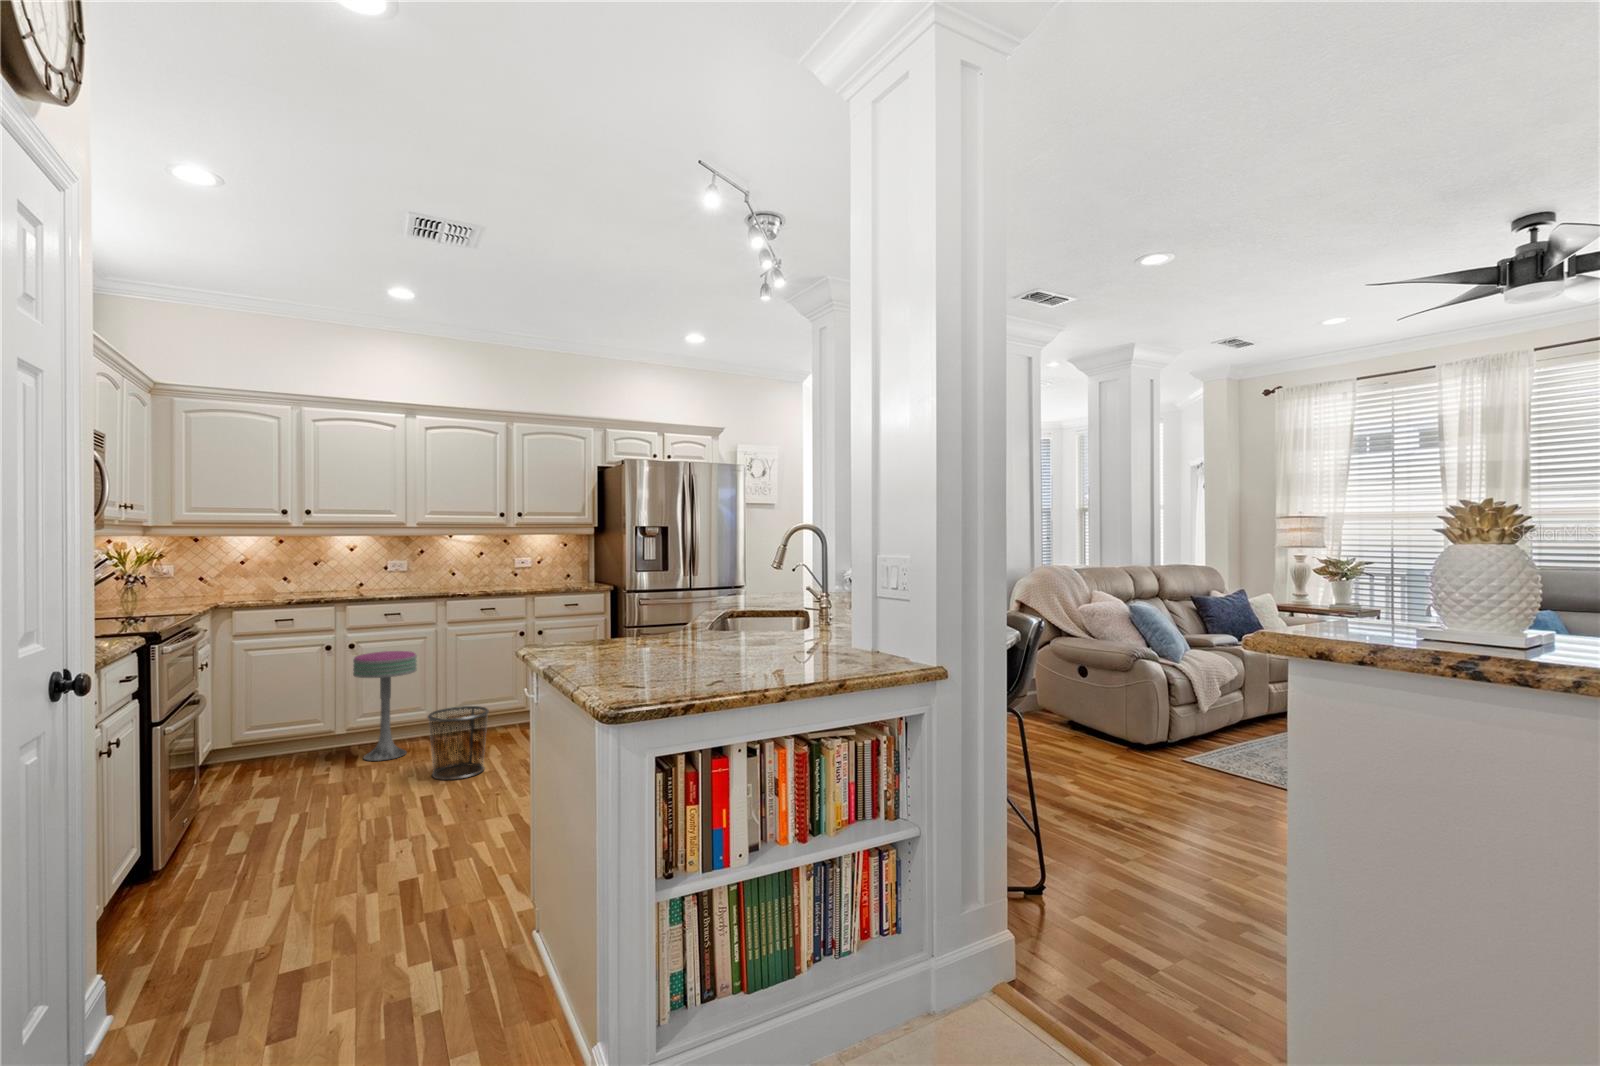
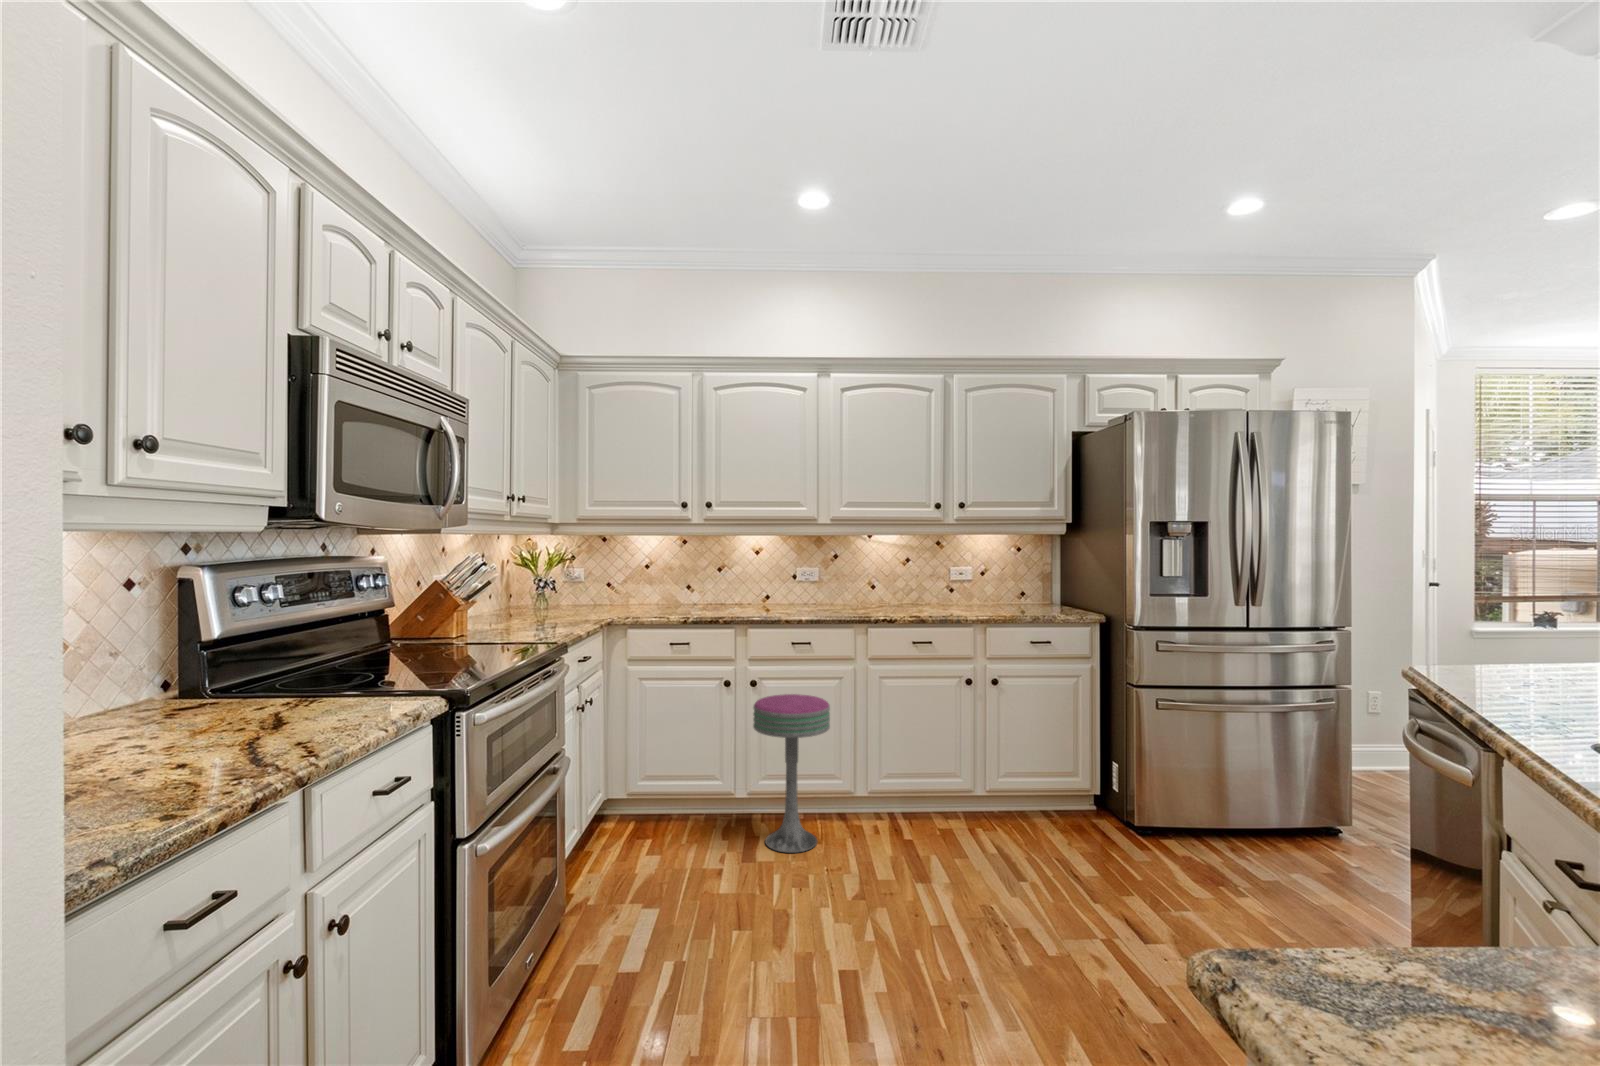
waste bin: present [428,706,489,780] -> none [844,801,933,932]

